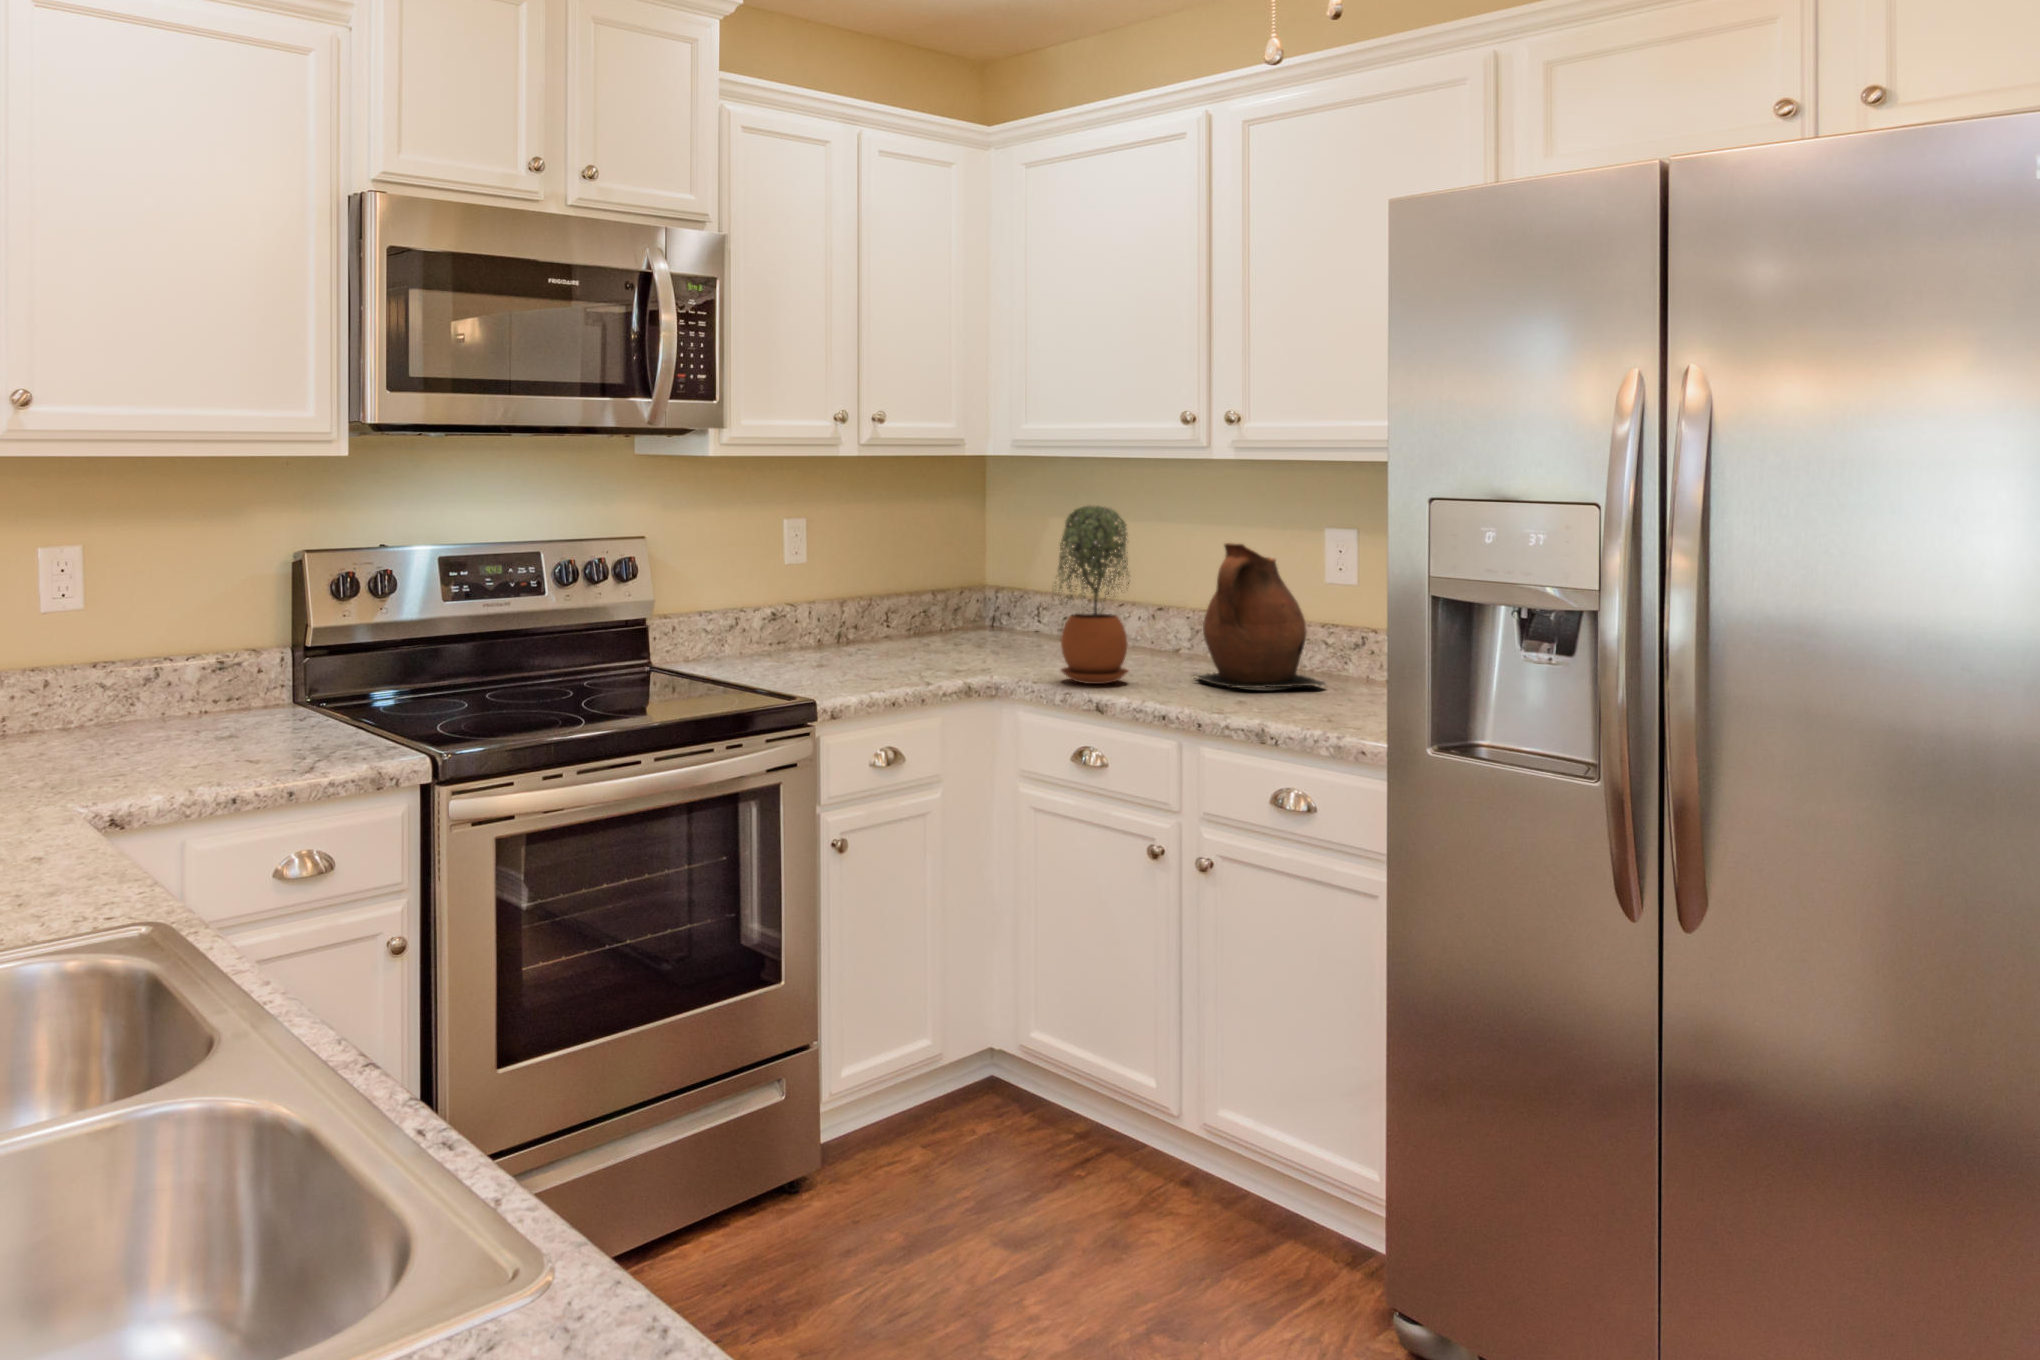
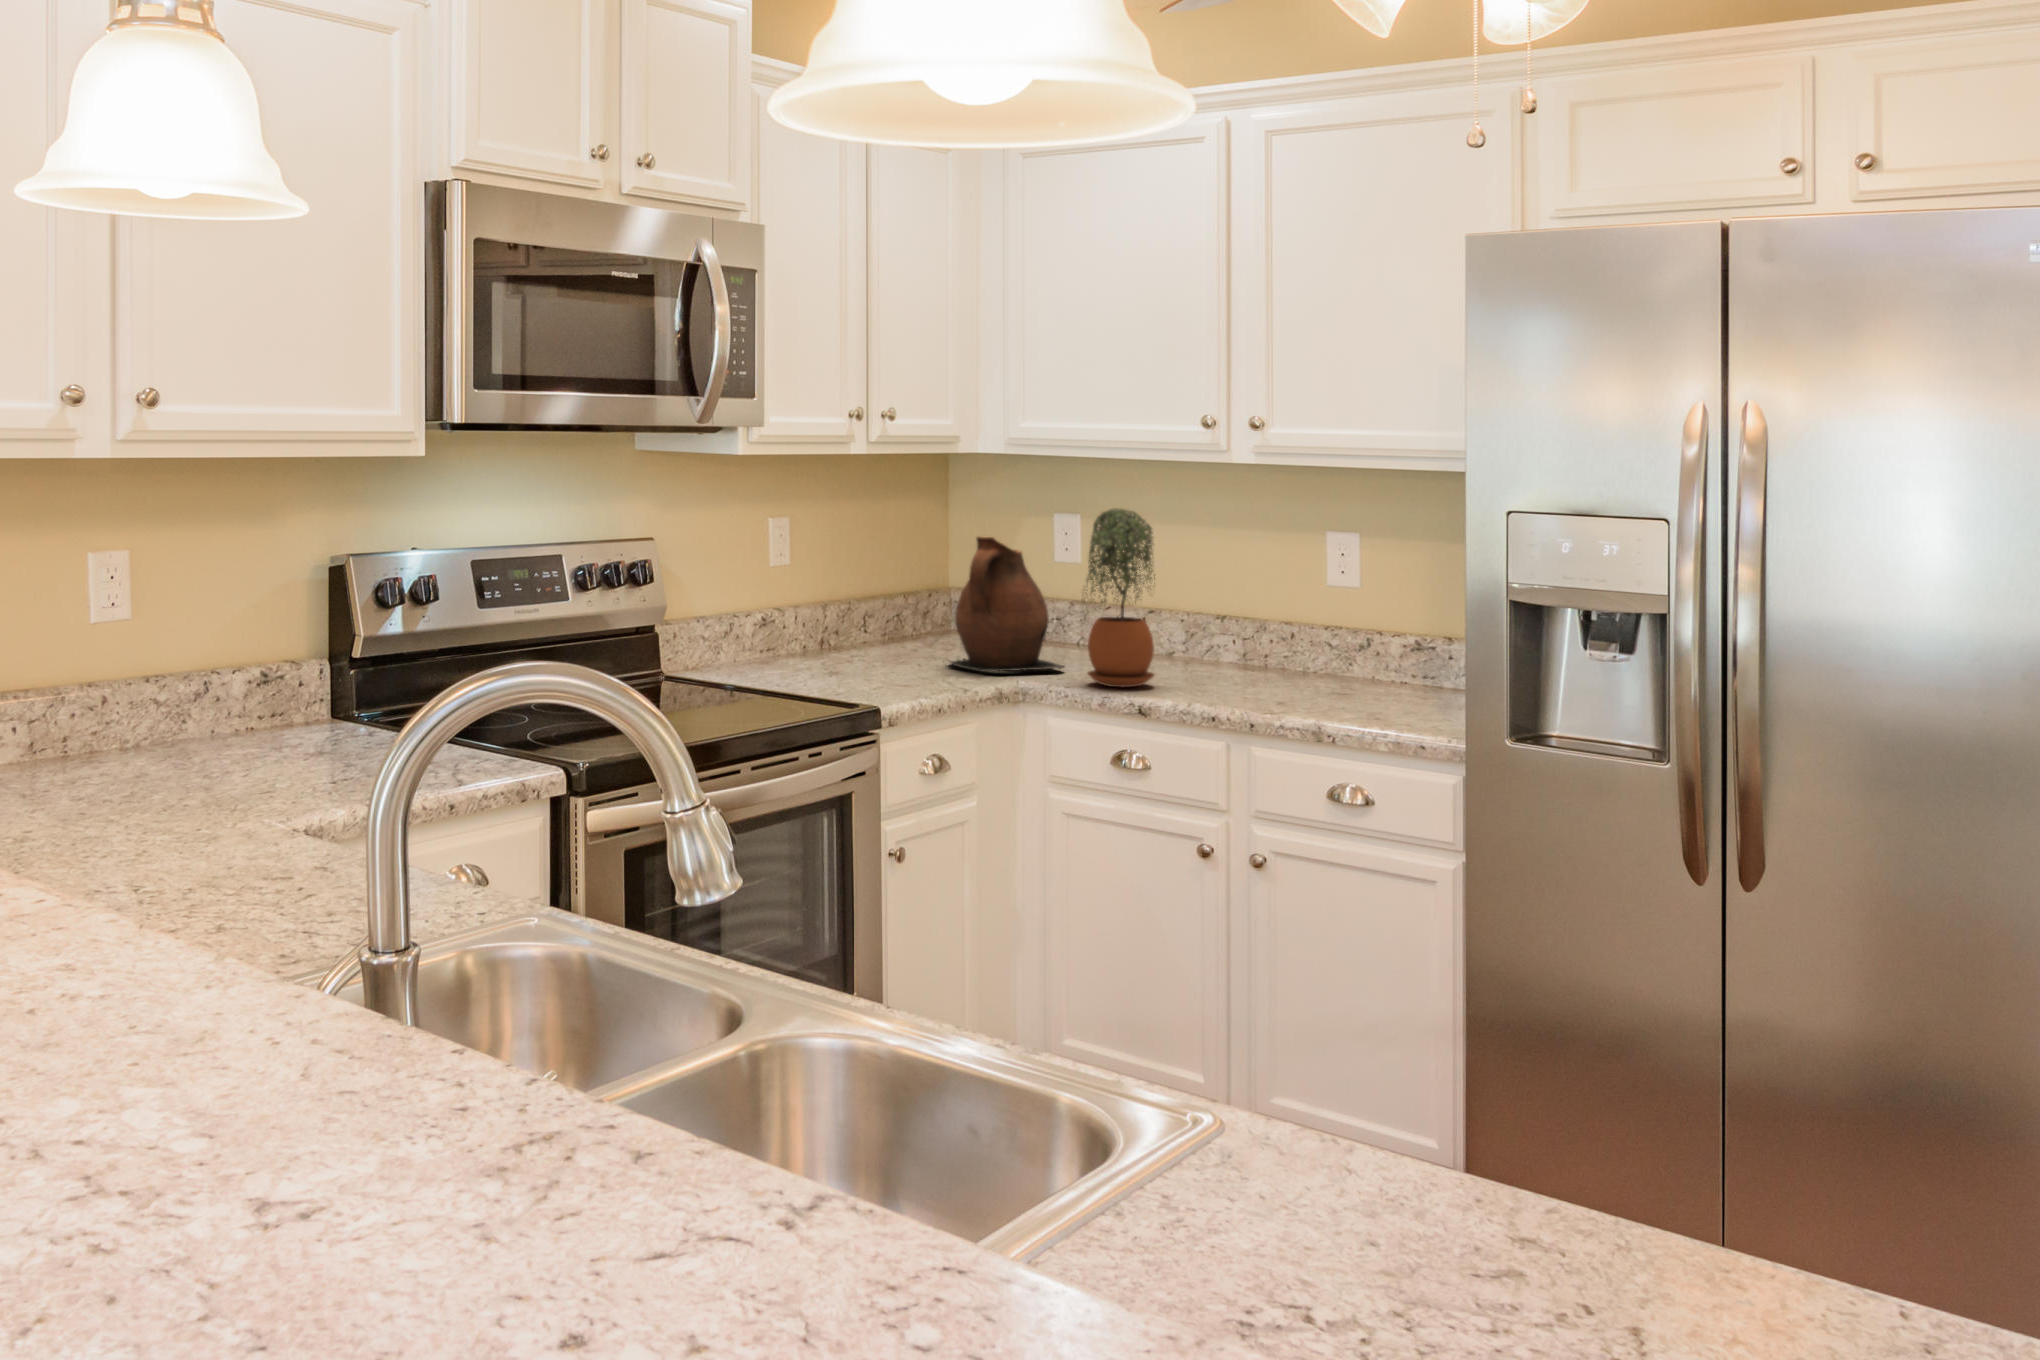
ceramic pitcher: present [1198,543,1325,688] -> present [943,536,1064,672]

